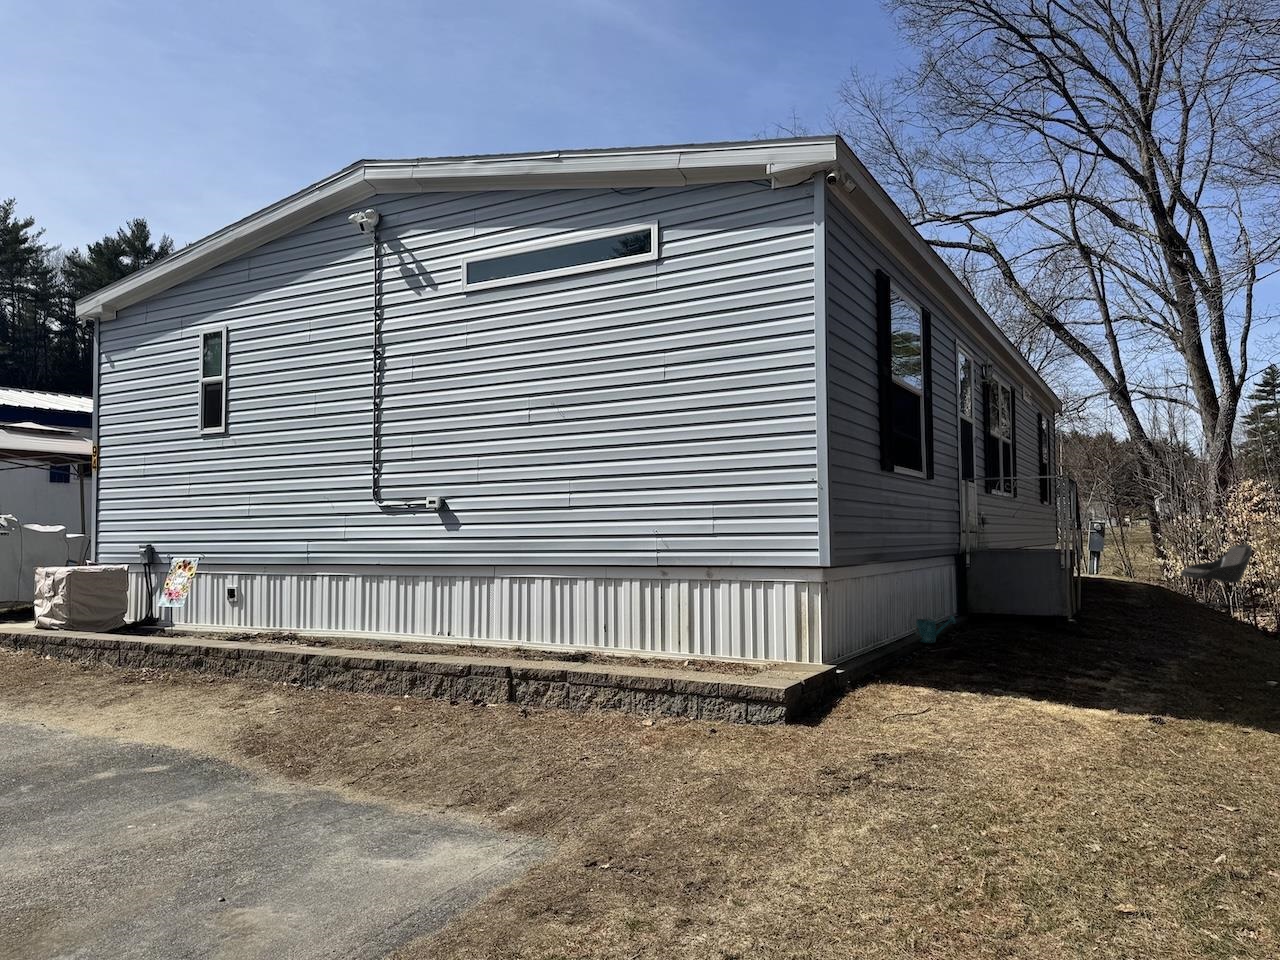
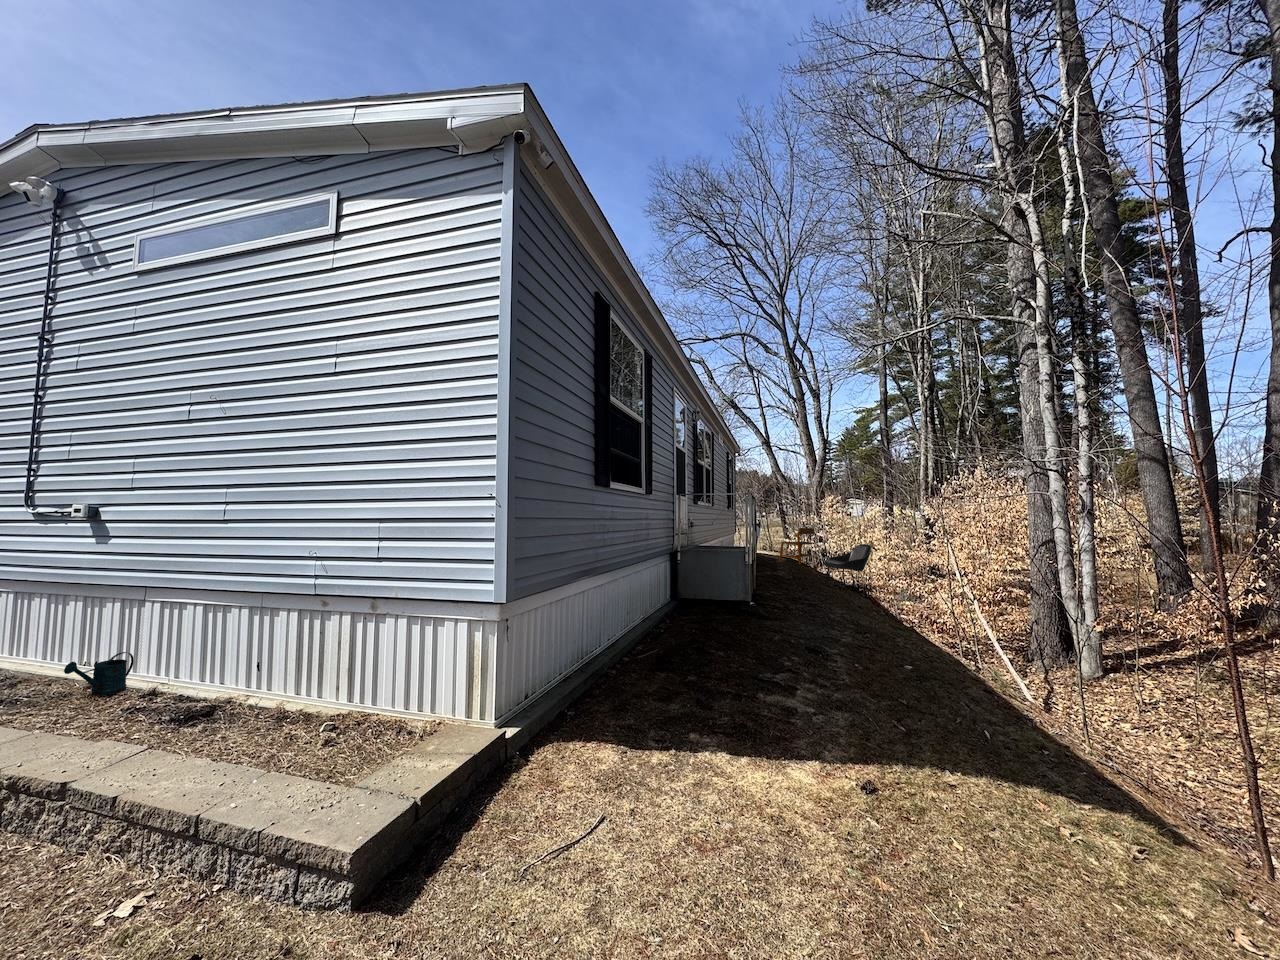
bench: none [1121,527,1185,584] -> present [779,528,816,564]
watering can: present [915,615,956,643] -> present [64,652,134,695]

